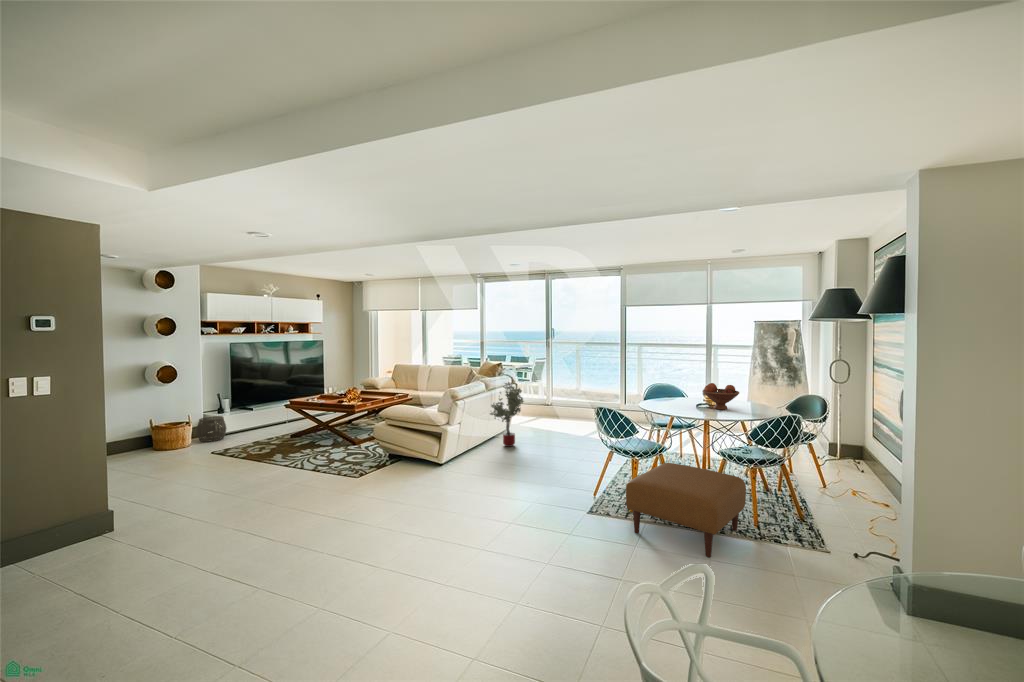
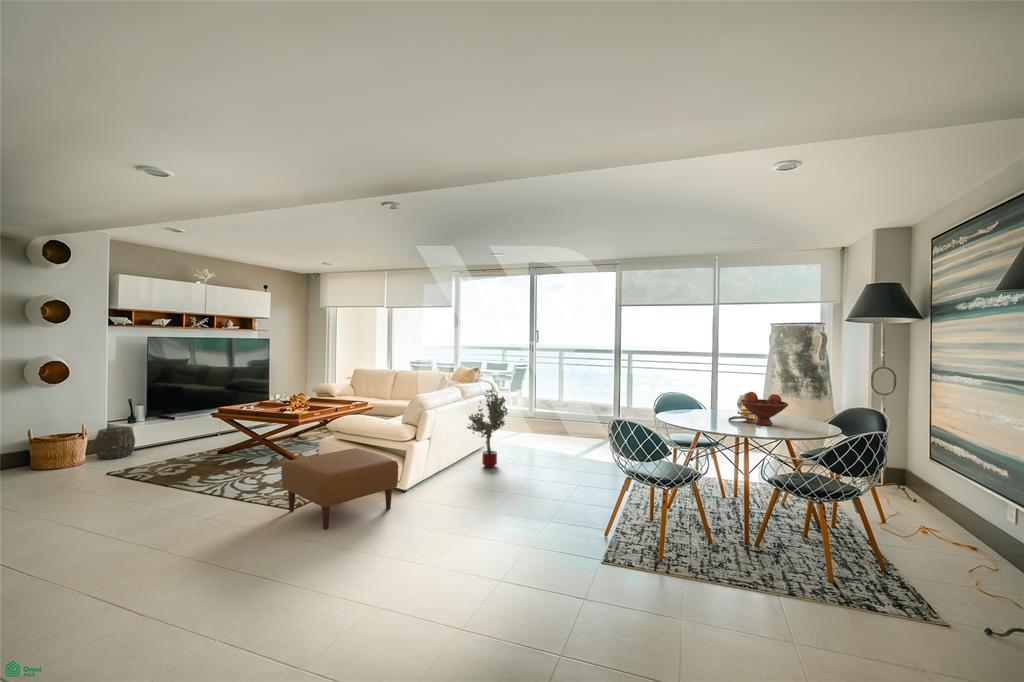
ottoman: present [626,463,746,557] -> present [281,448,398,530]

